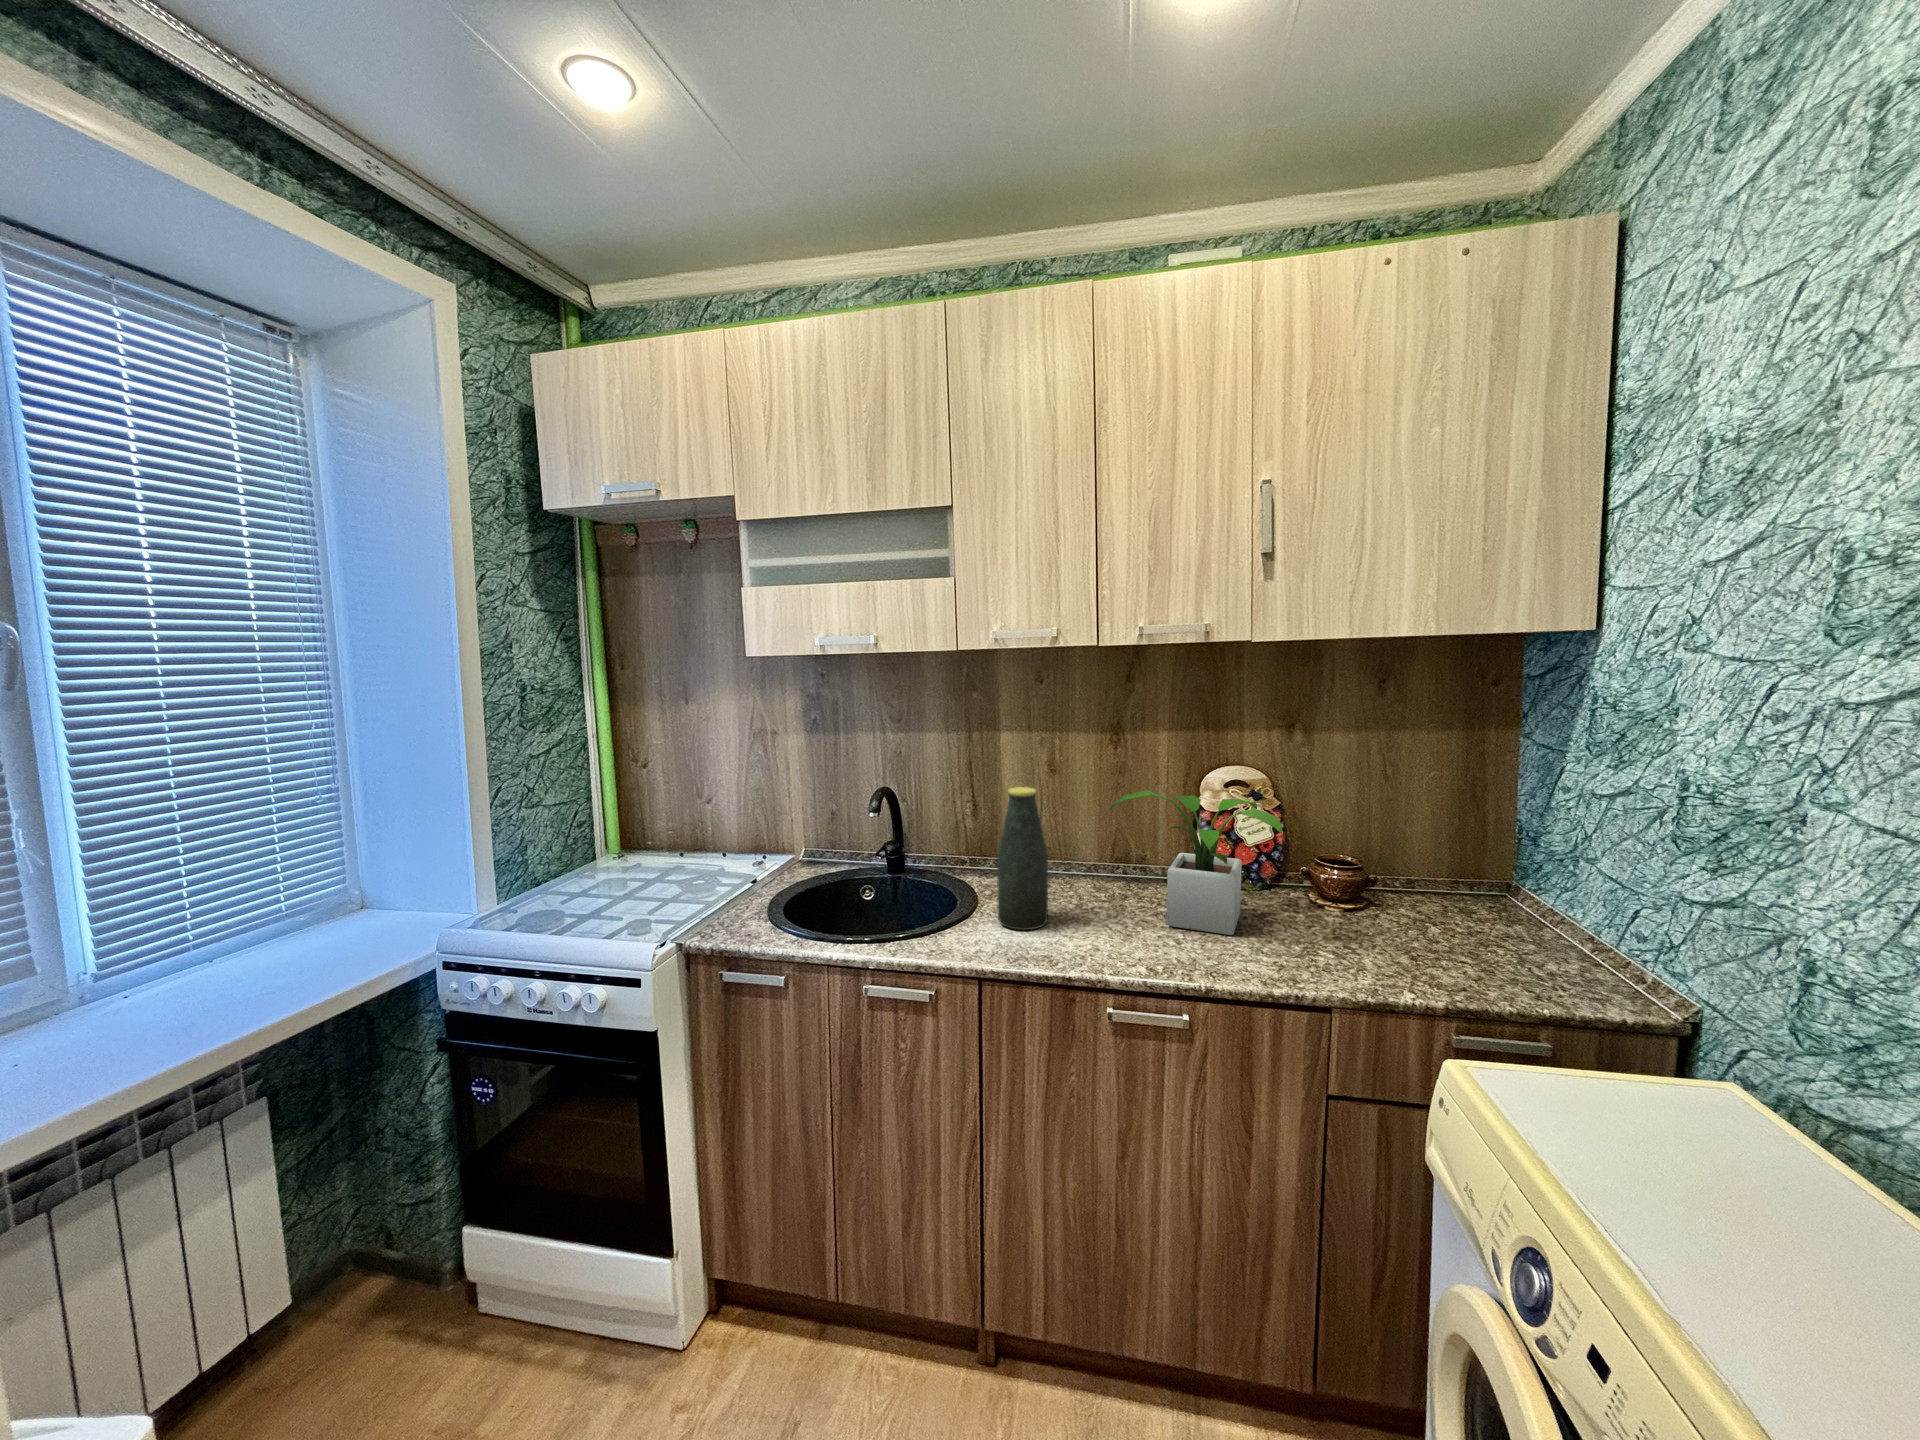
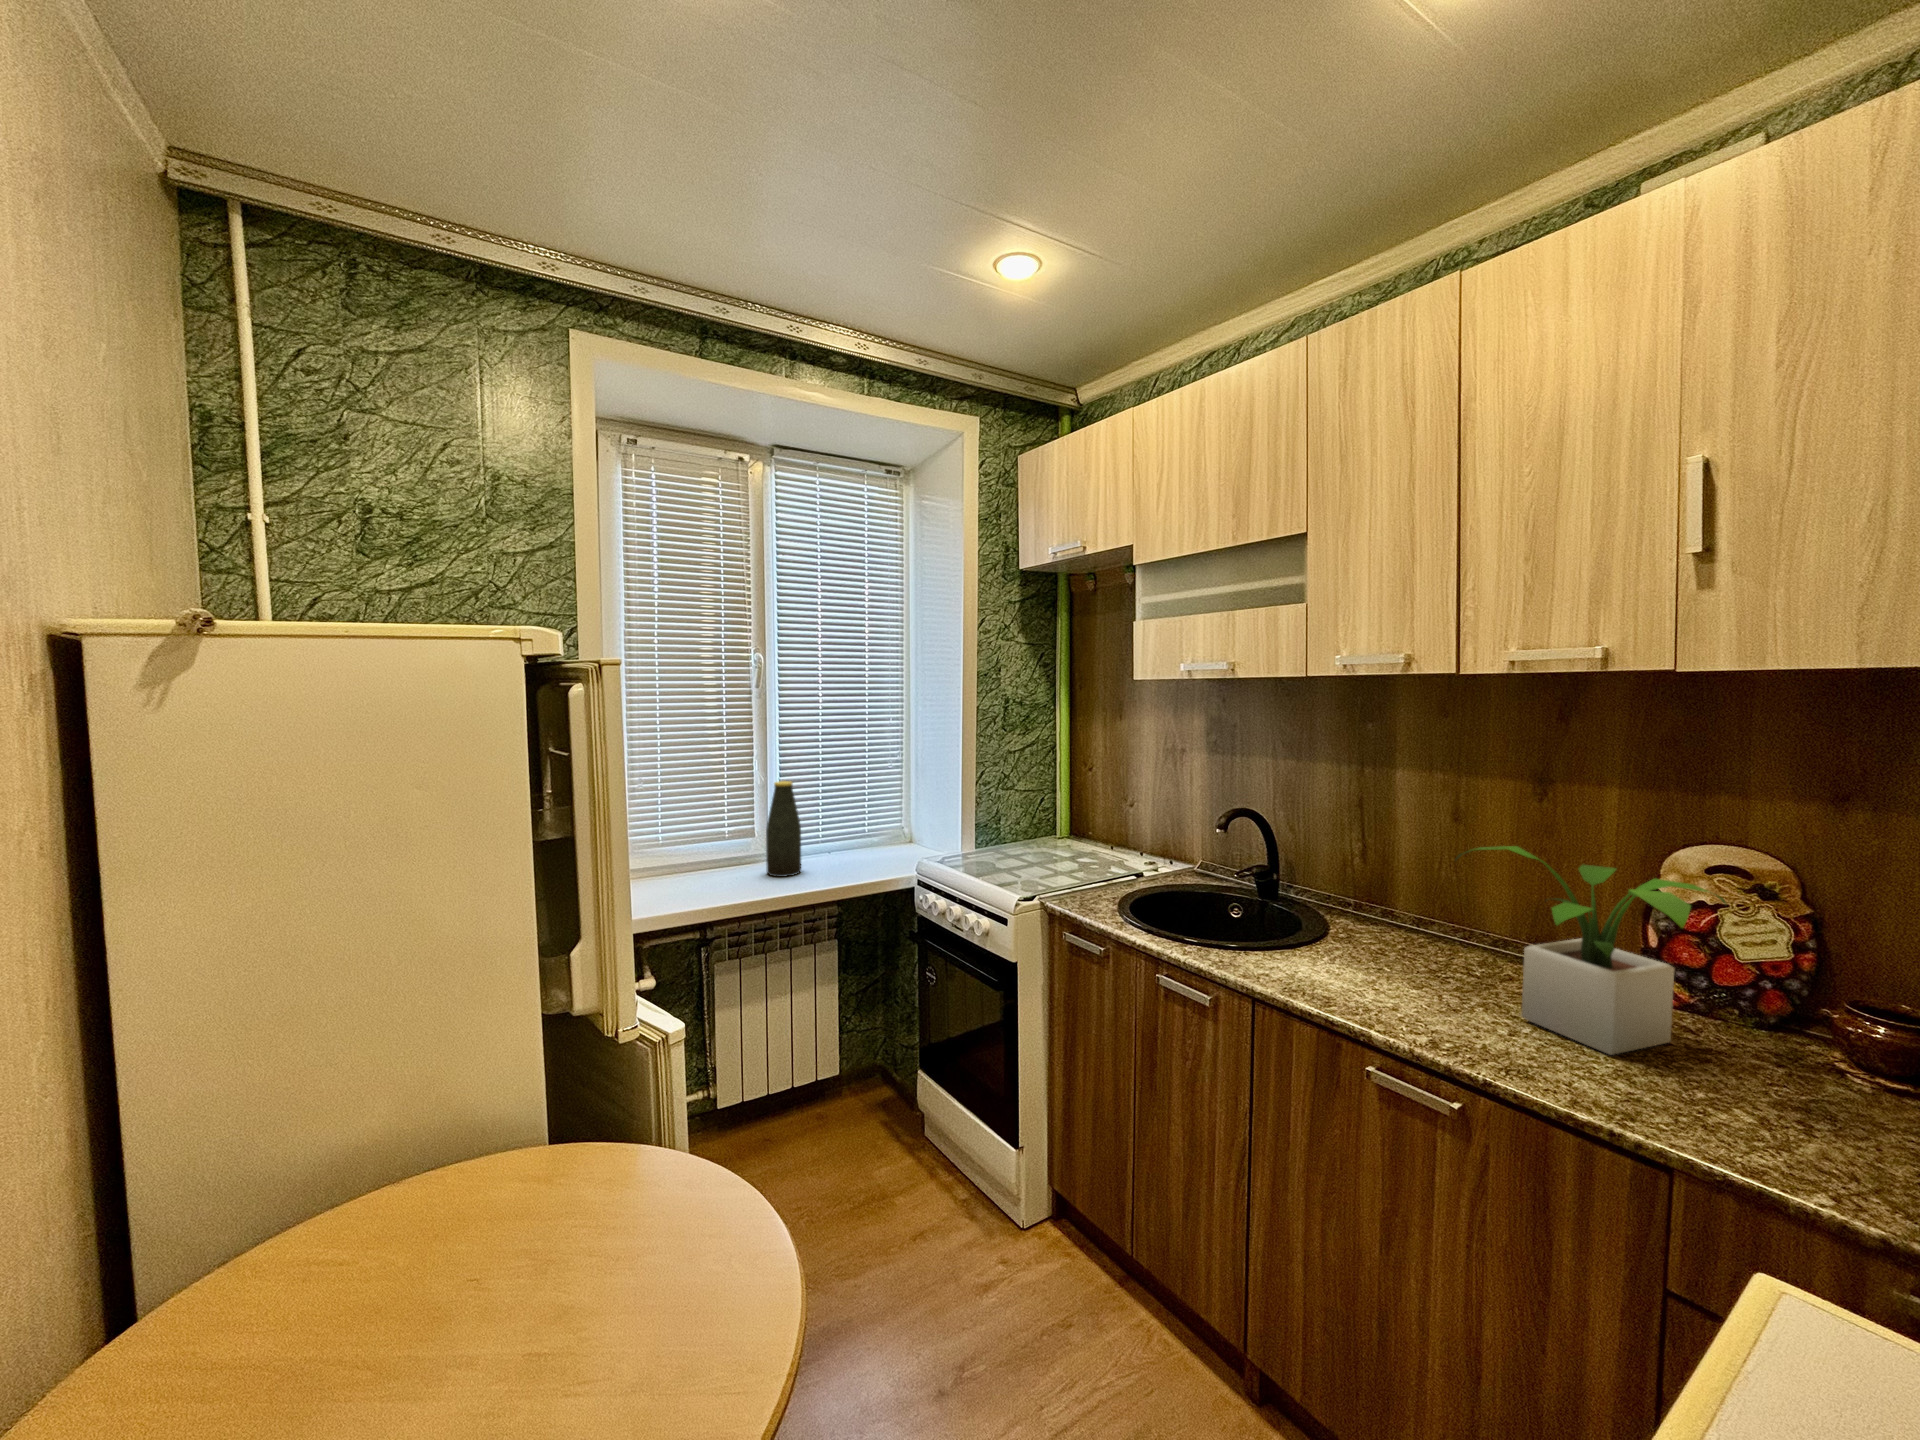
bottle: present [997,787,1048,930] -> present [766,781,801,877]

